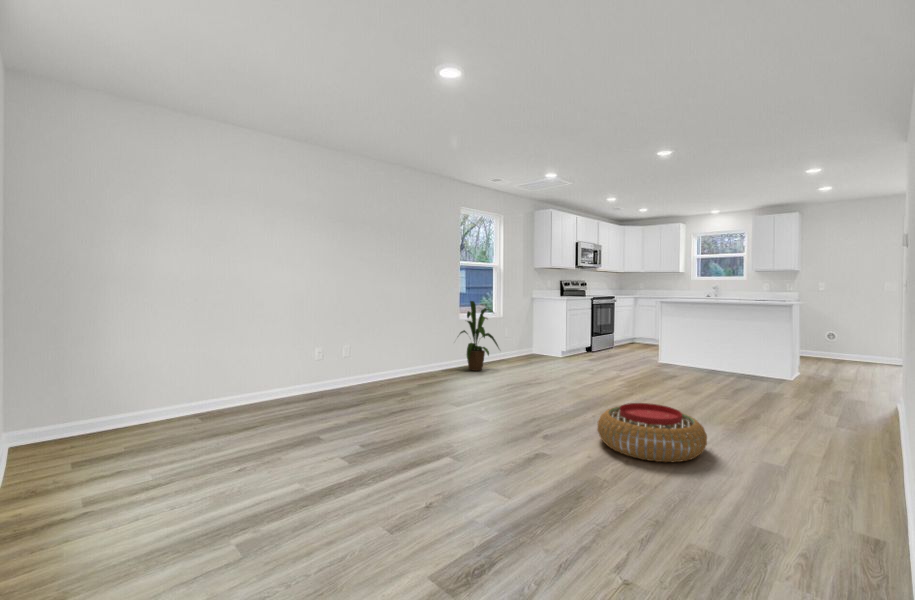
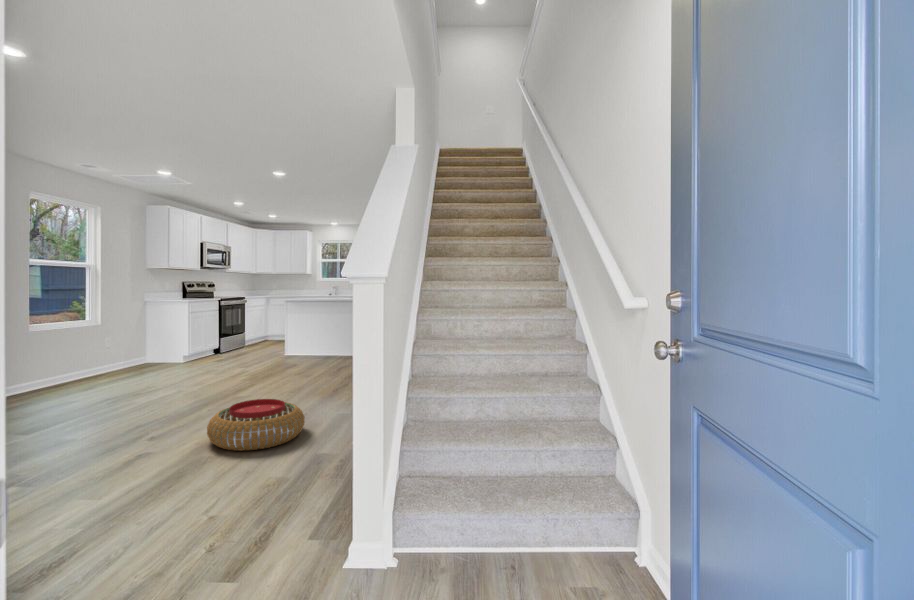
house plant: present [459,301,499,371] -> none [19,308,98,394]

